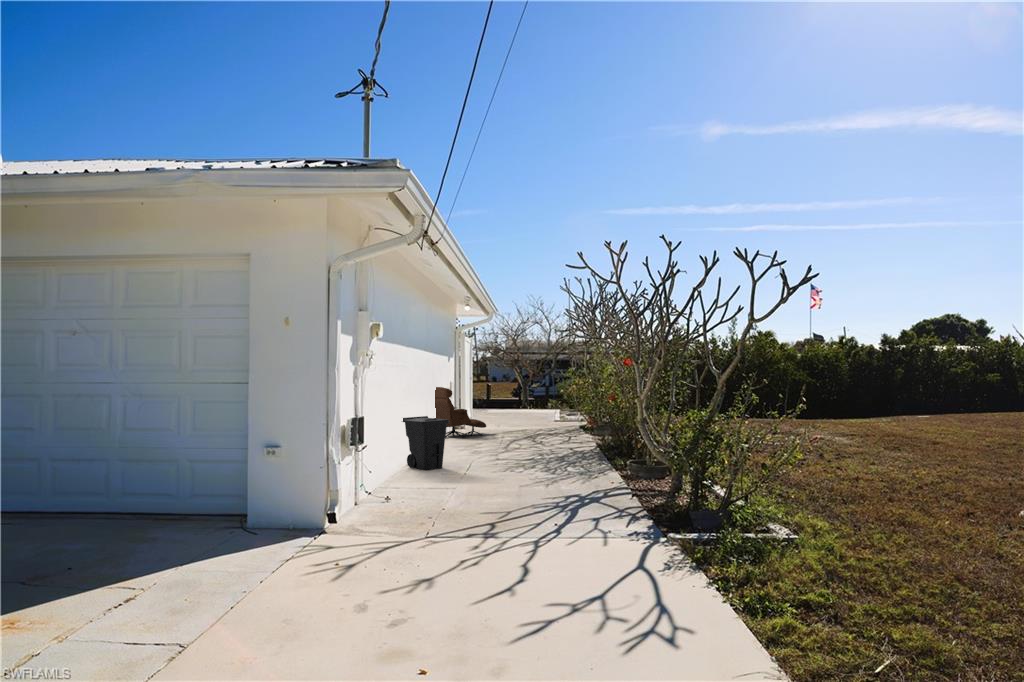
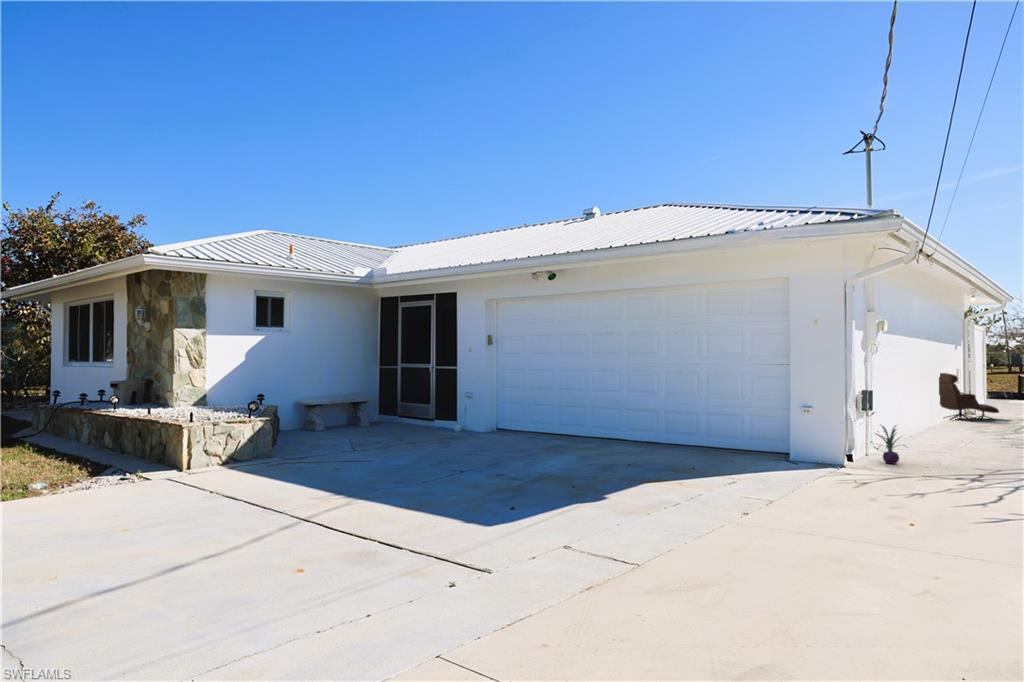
trash can: present [403,416,449,470] -> none [903,396,952,440]
decorative plant: none [348,463,410,519] -> present [875,426,905,464]

